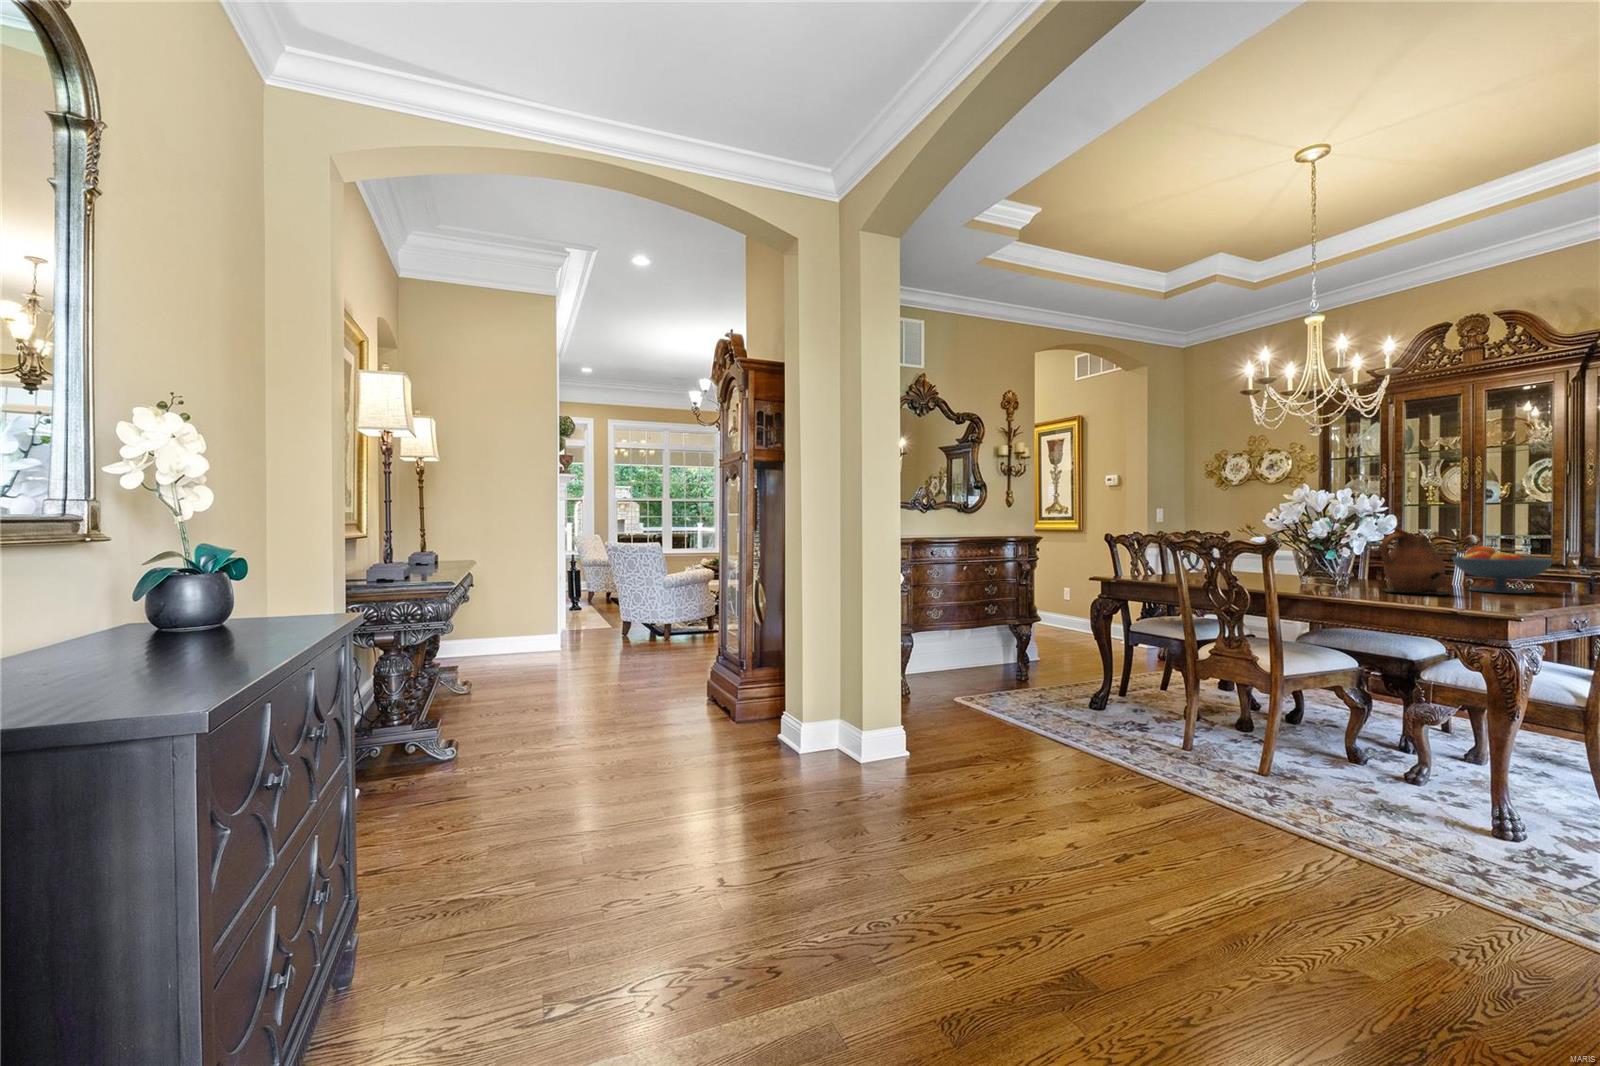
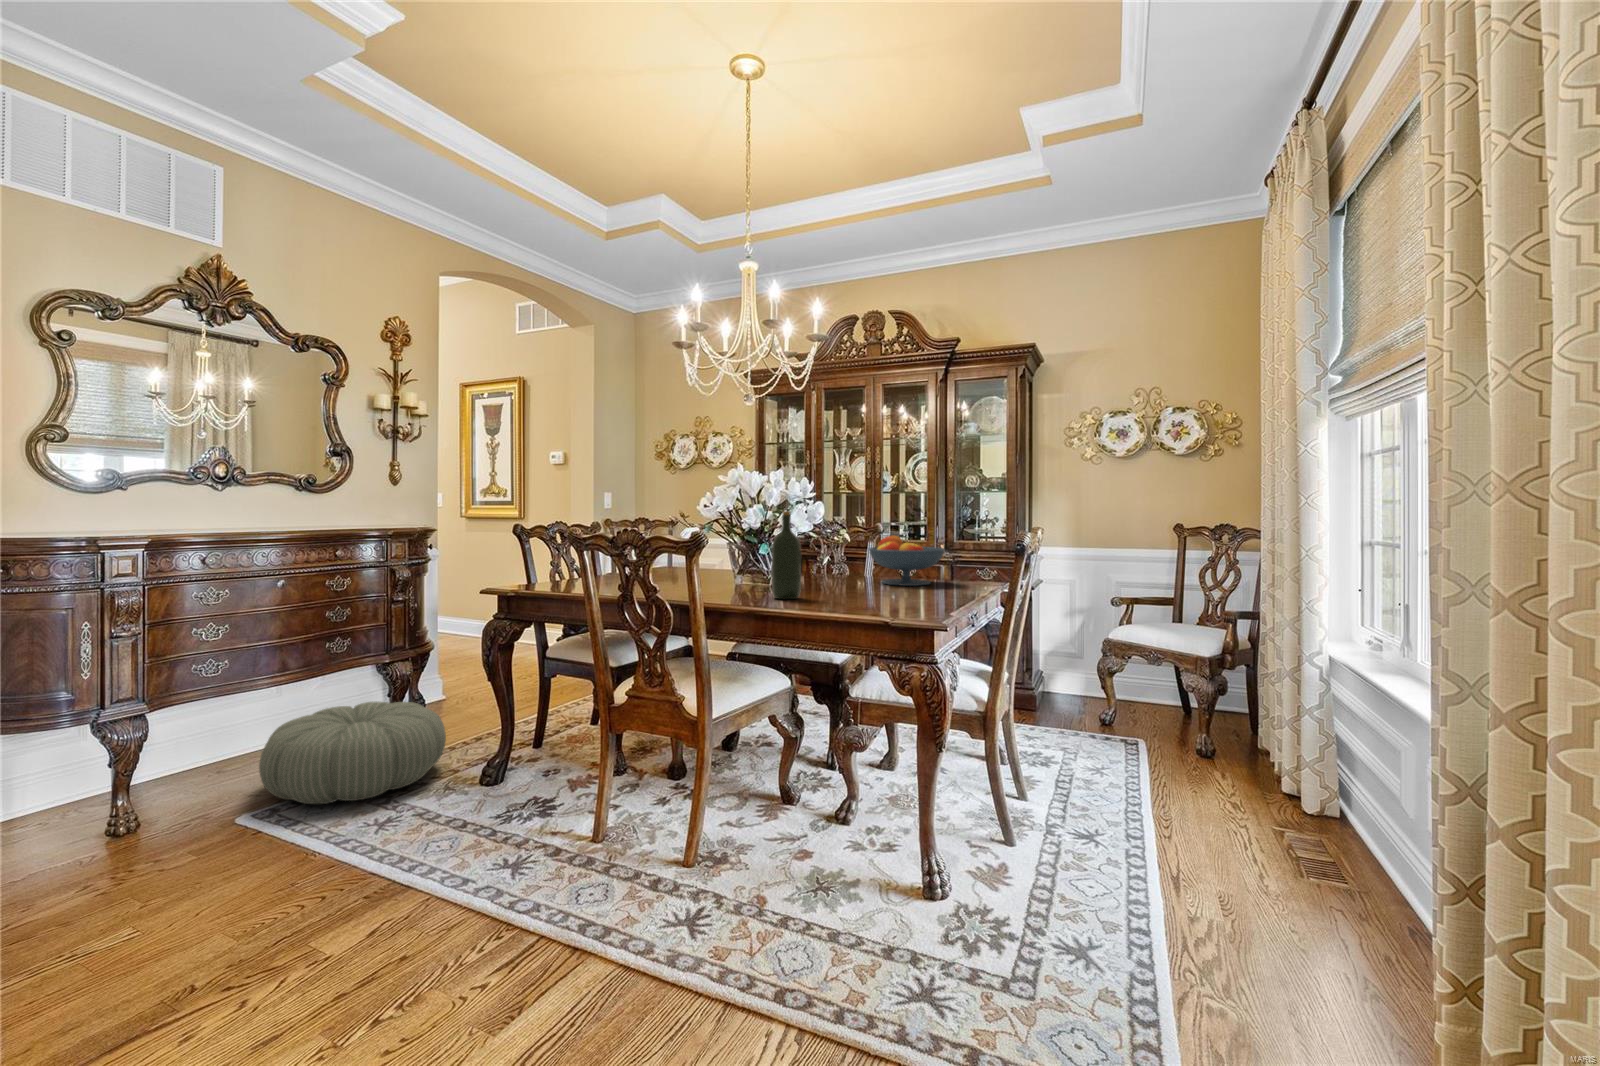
wine bottle: none [1339,523,1370,594] -> present [772,511,801,599]
ceramic pitcher: present [1380,528,1449,595] -> none [810,517,871,596]
pouf: none [960,647,1062,703] -> present [259,702,446,804]

